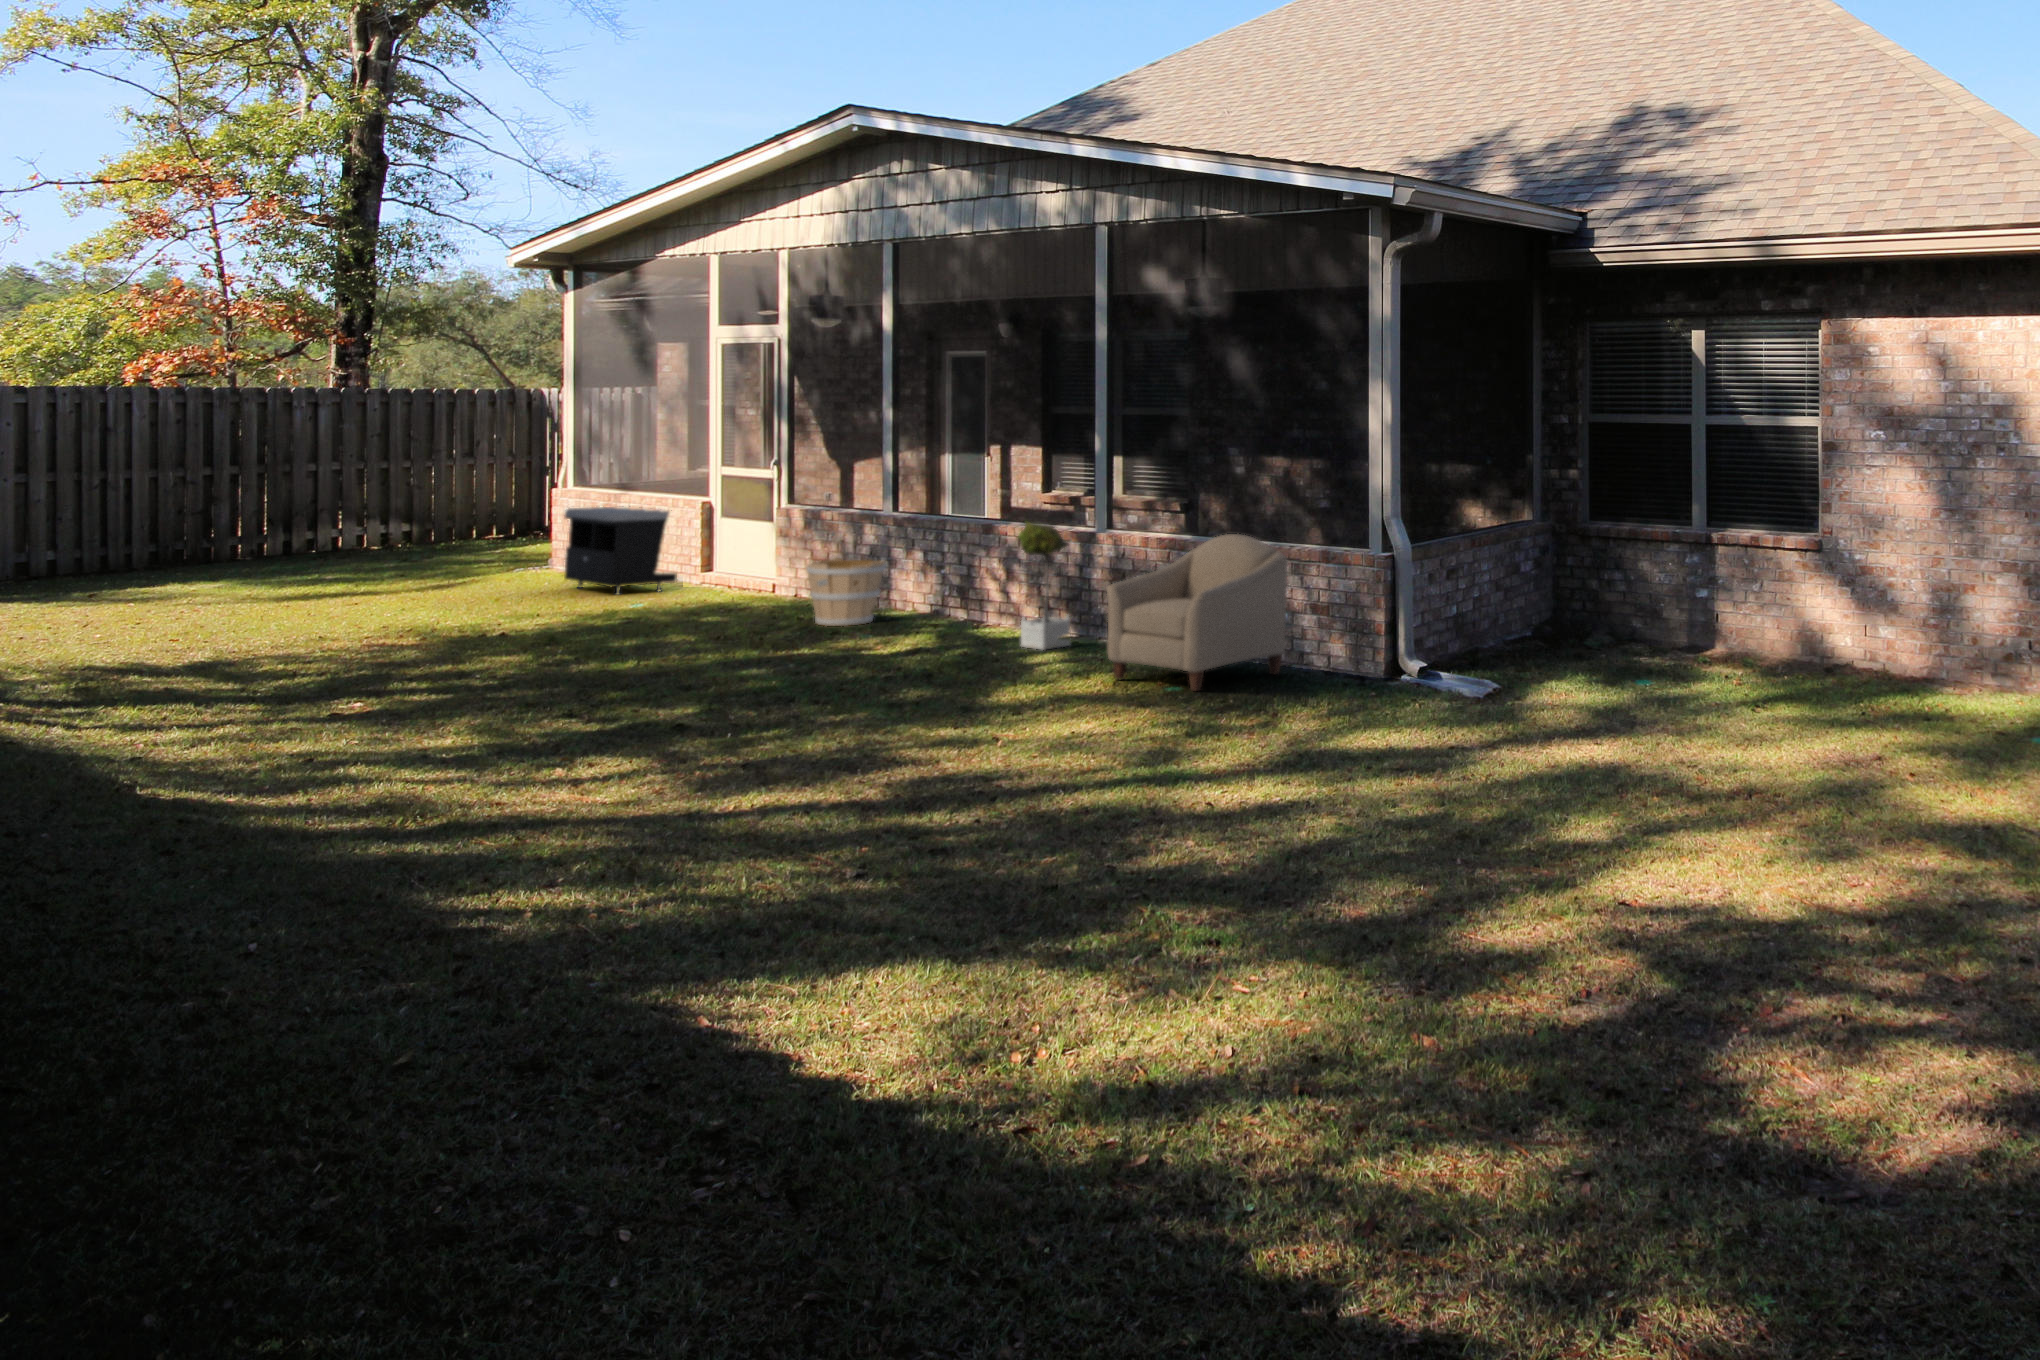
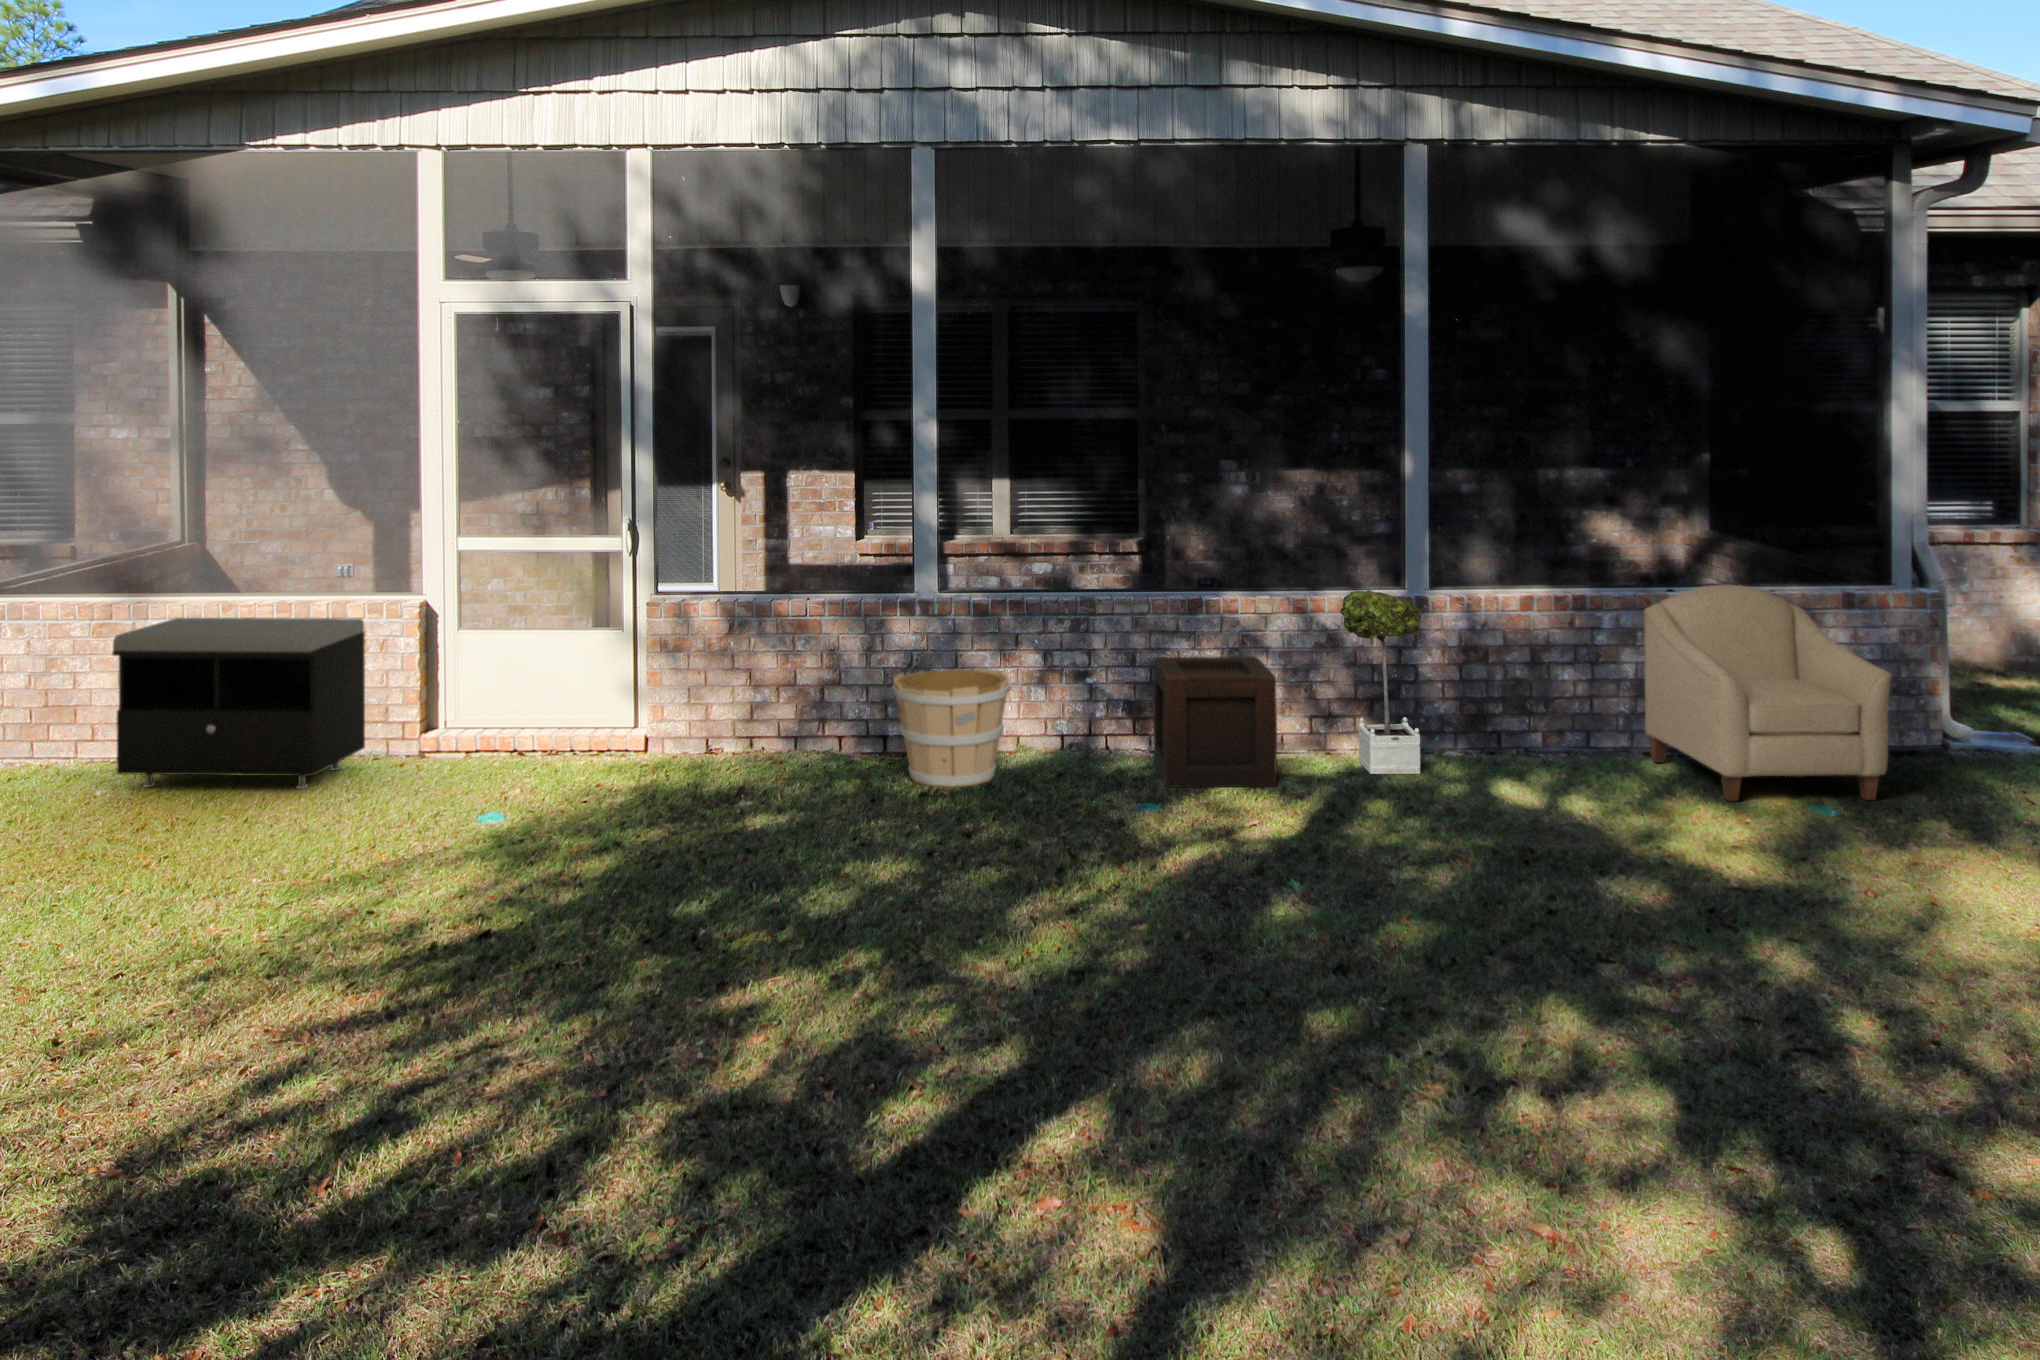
wooden crate: none [902,562,1009,644] -> present [1153,656,1277,787]

